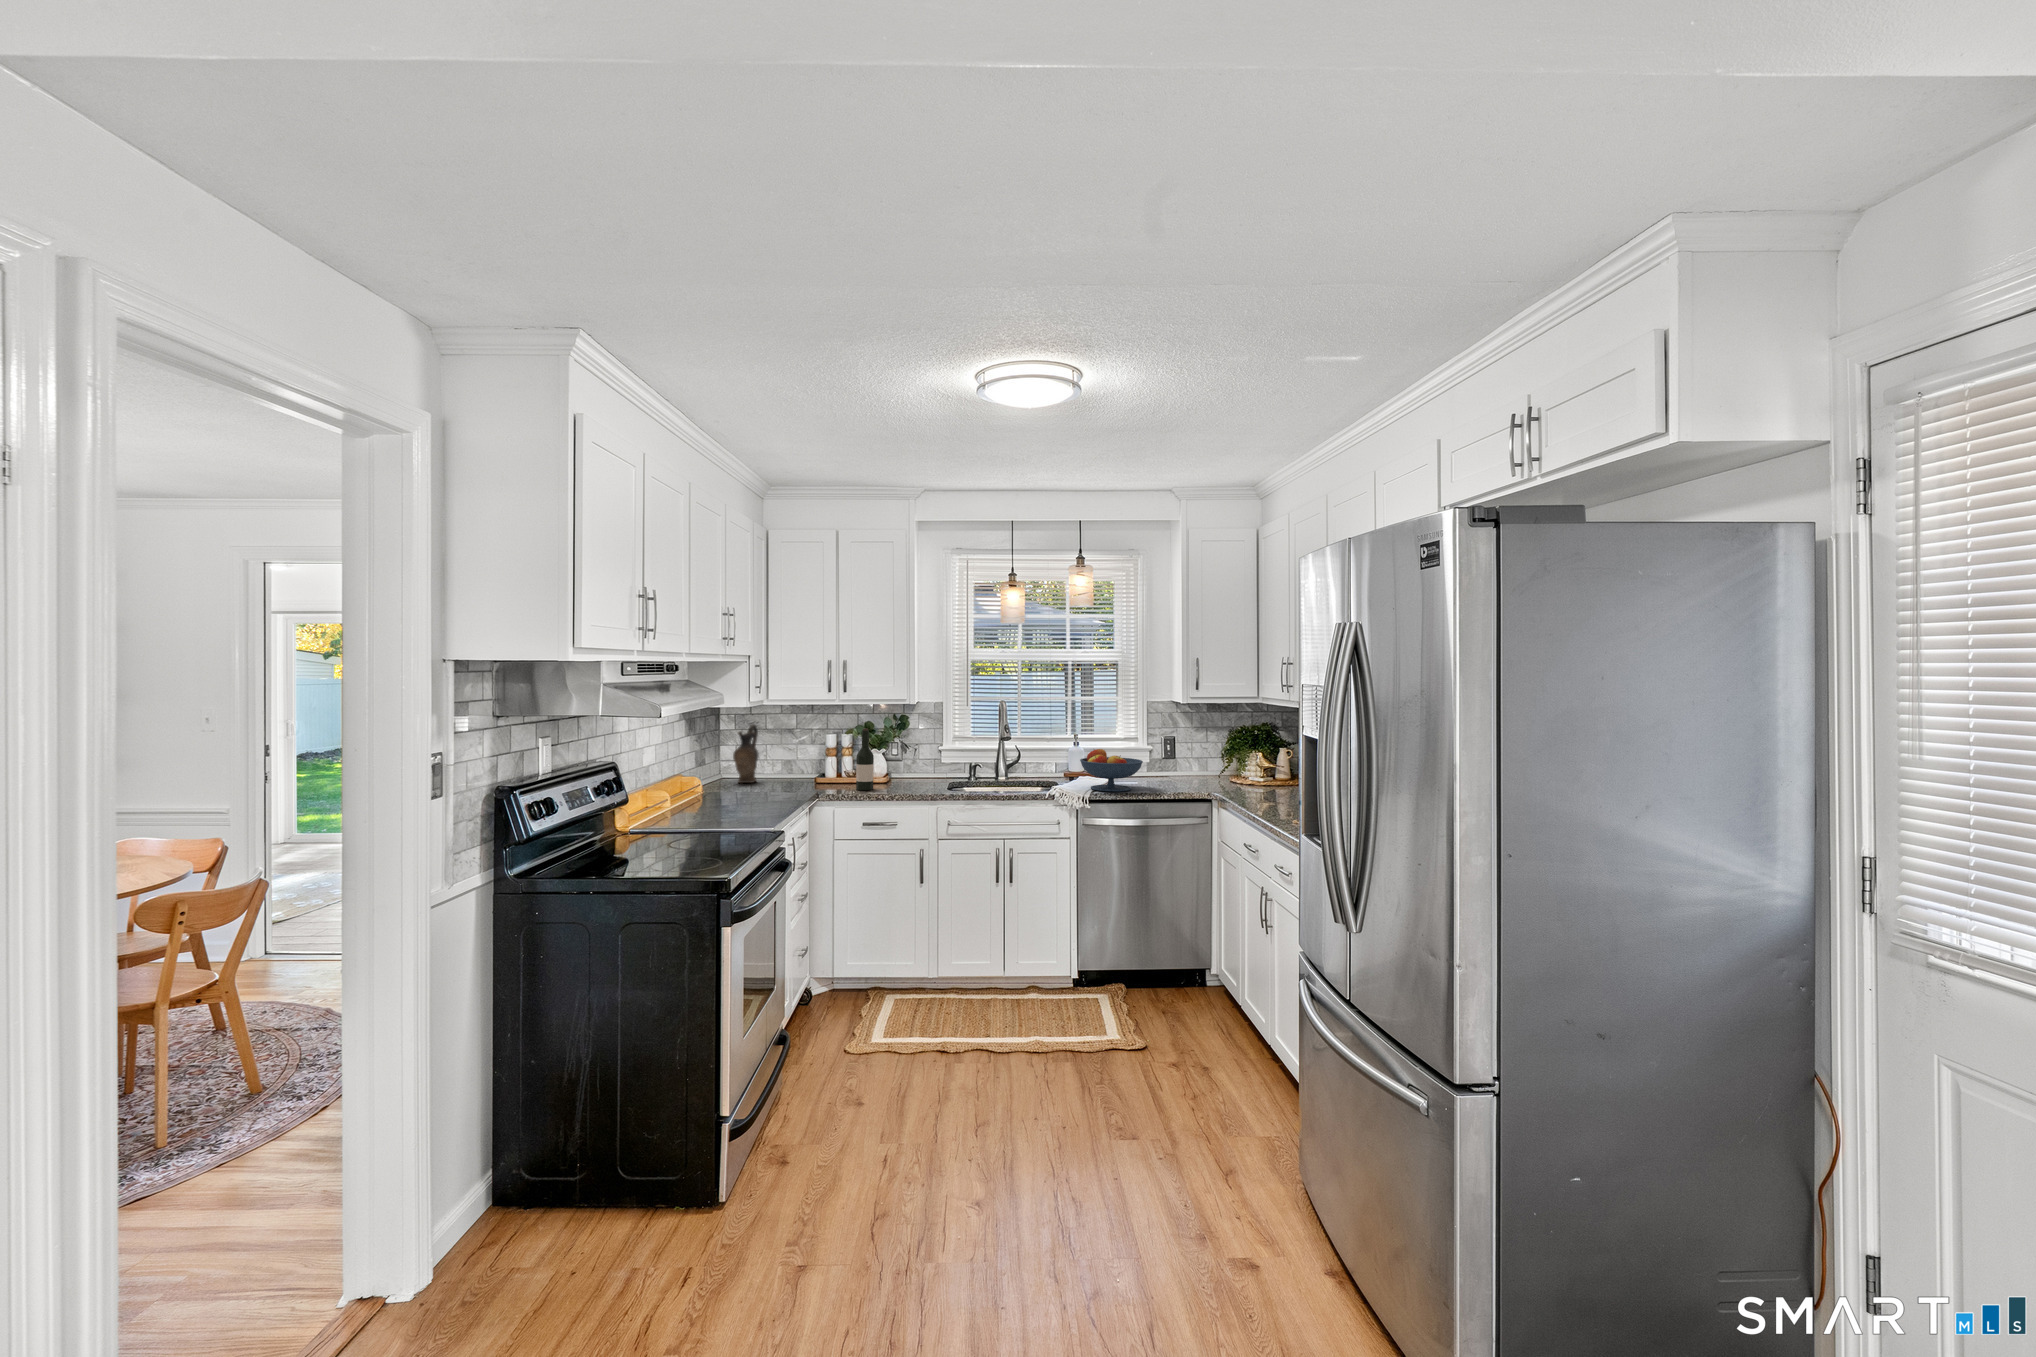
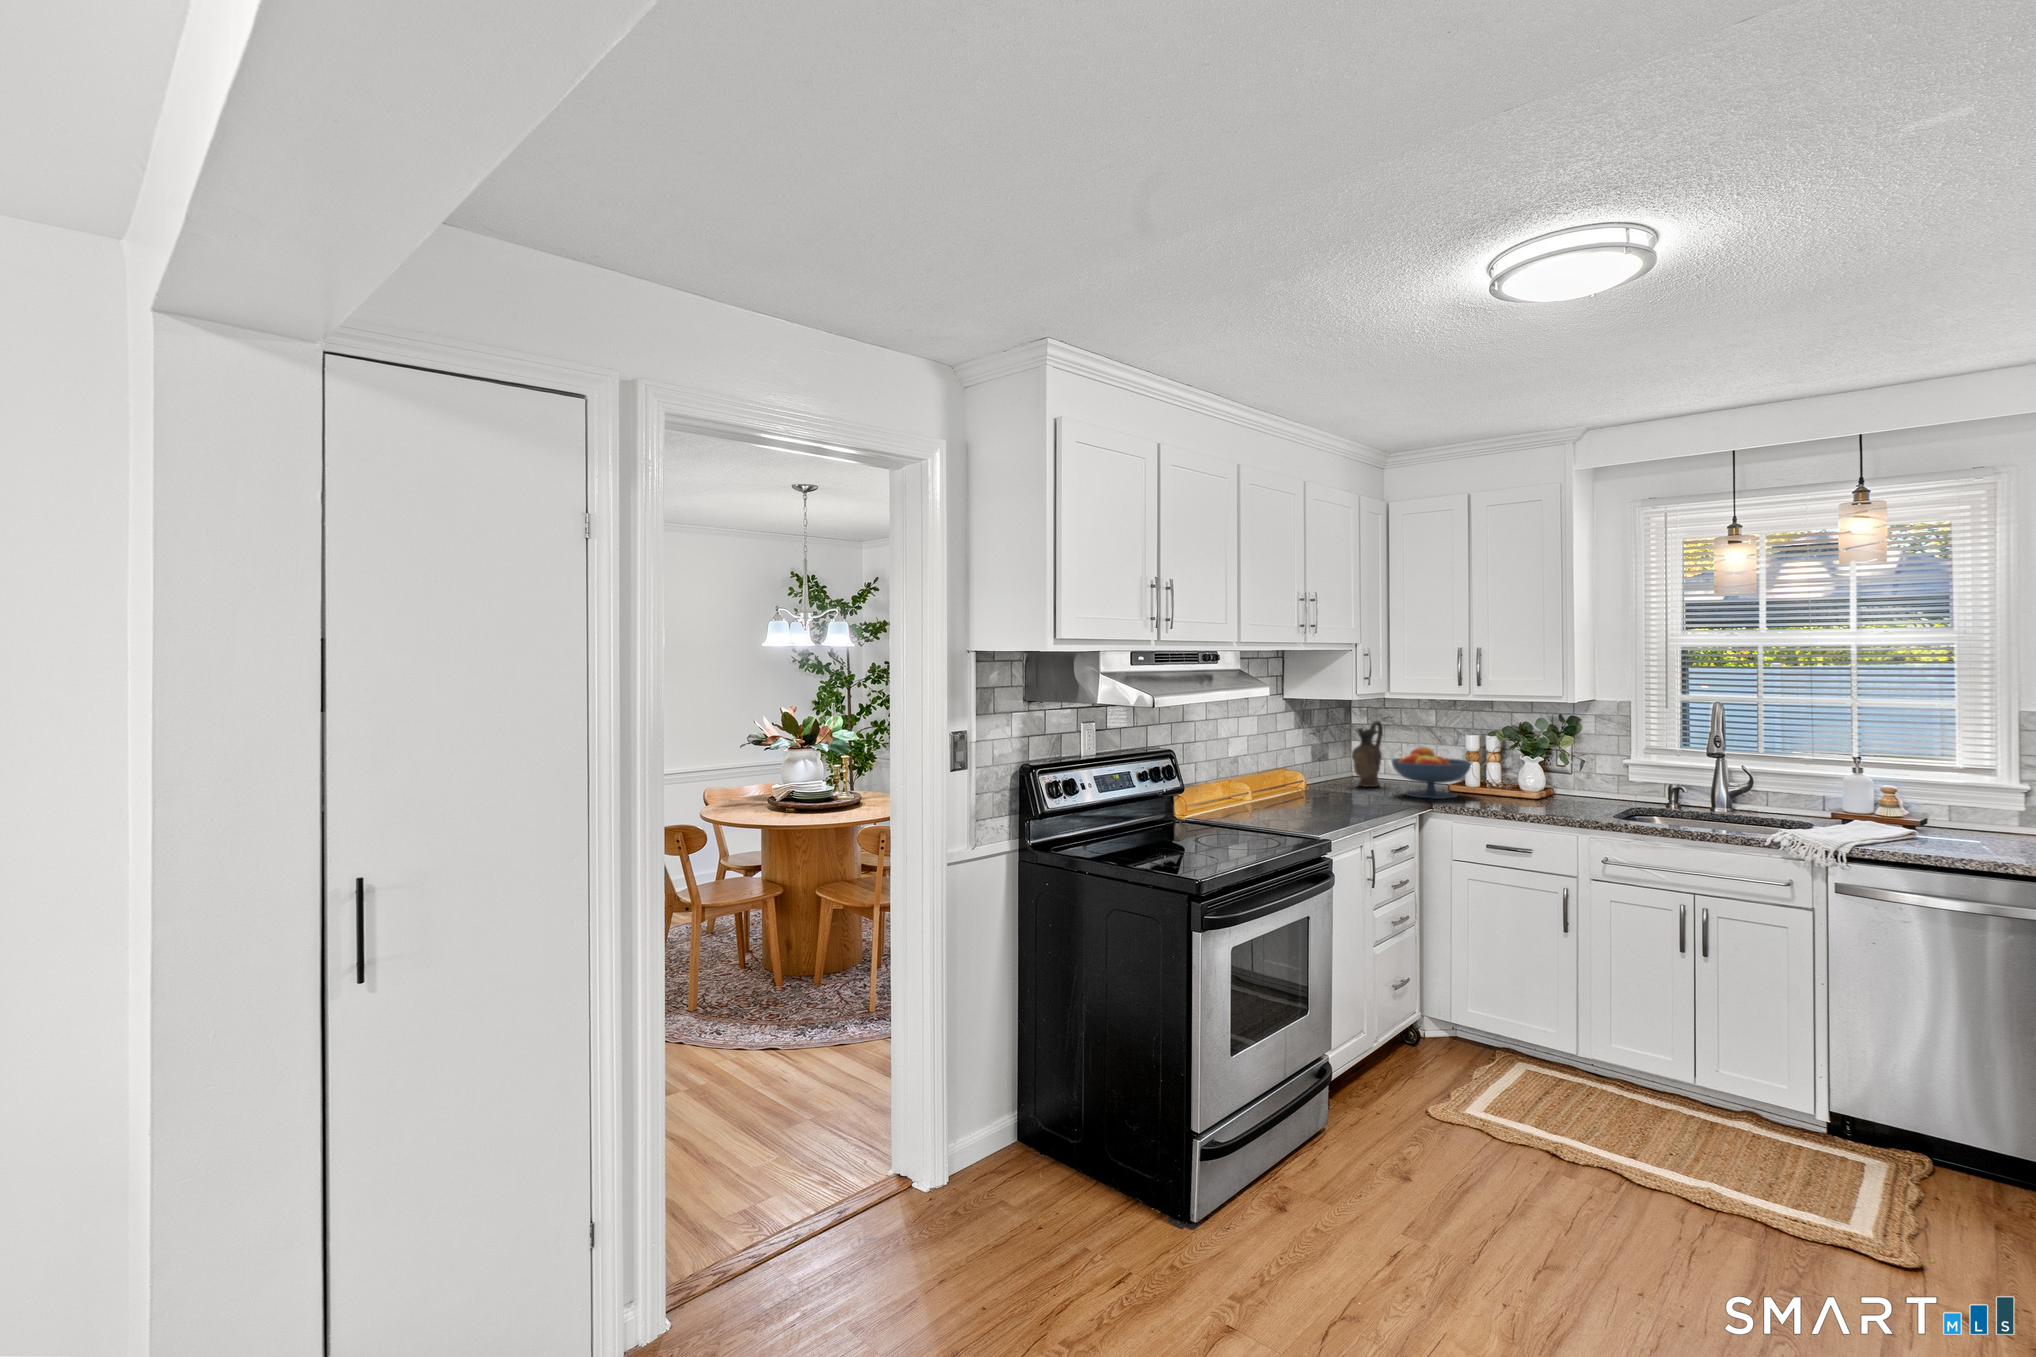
wine bottle: present [856,728,874,790] -> none [1486,729,1508,806]
fruit bowl: present [1080,749,1143,792] -> present [1392,747,1472,799]

